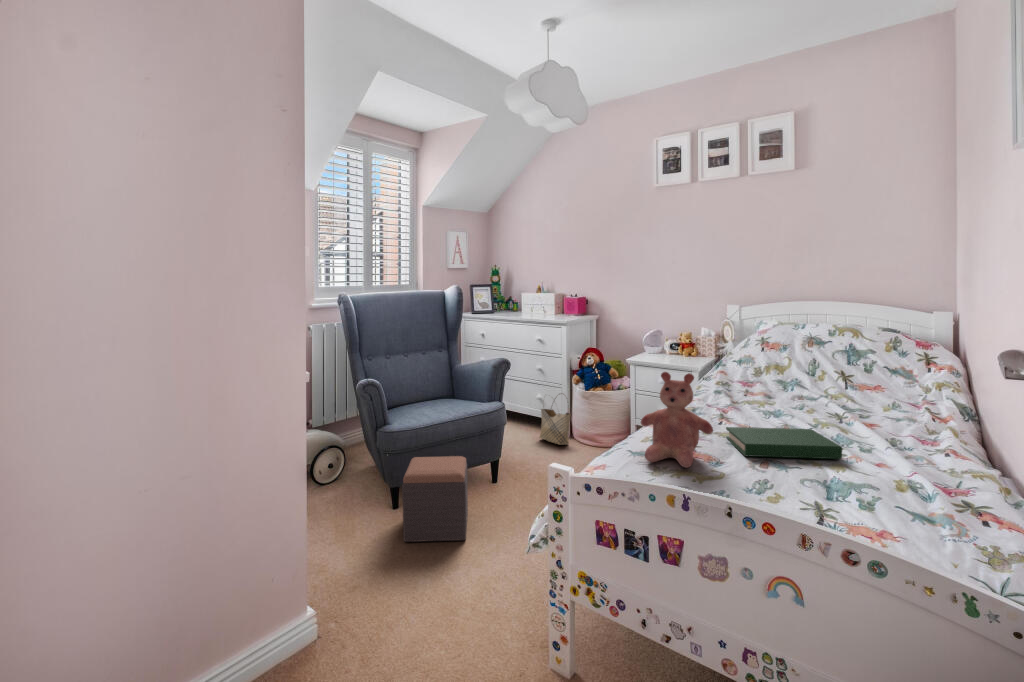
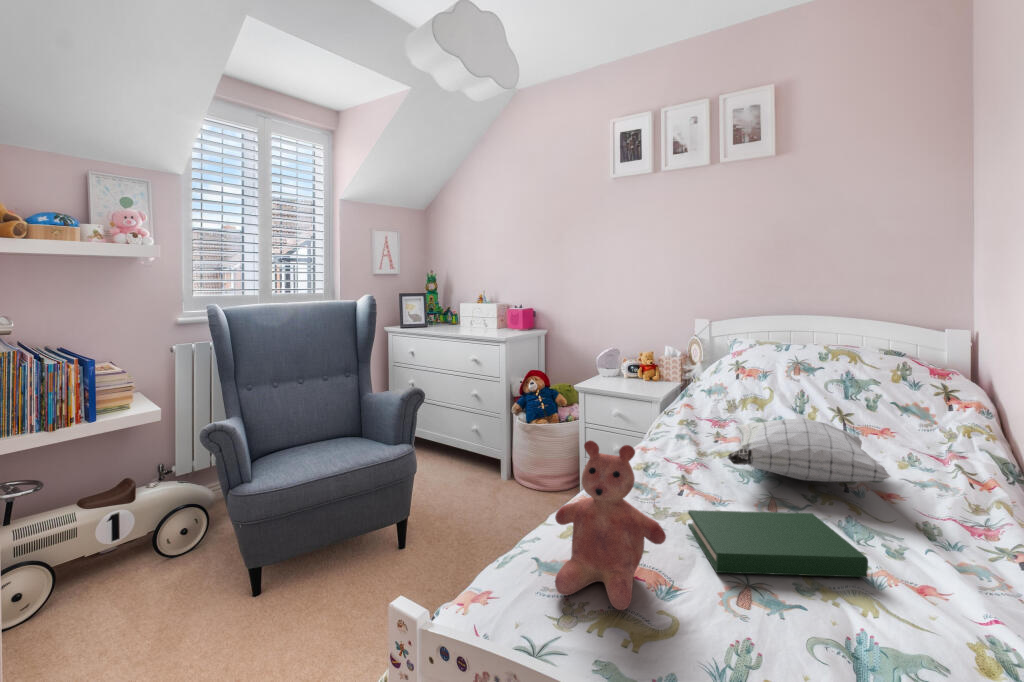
pillow: none [754,373,869,417] -> present [728,418,891,482]
woven basket: present [539,400,571,445] -> none [474,424,511,487]
footstool: present [402,456,468,542] -> none [238,529,352,663]

